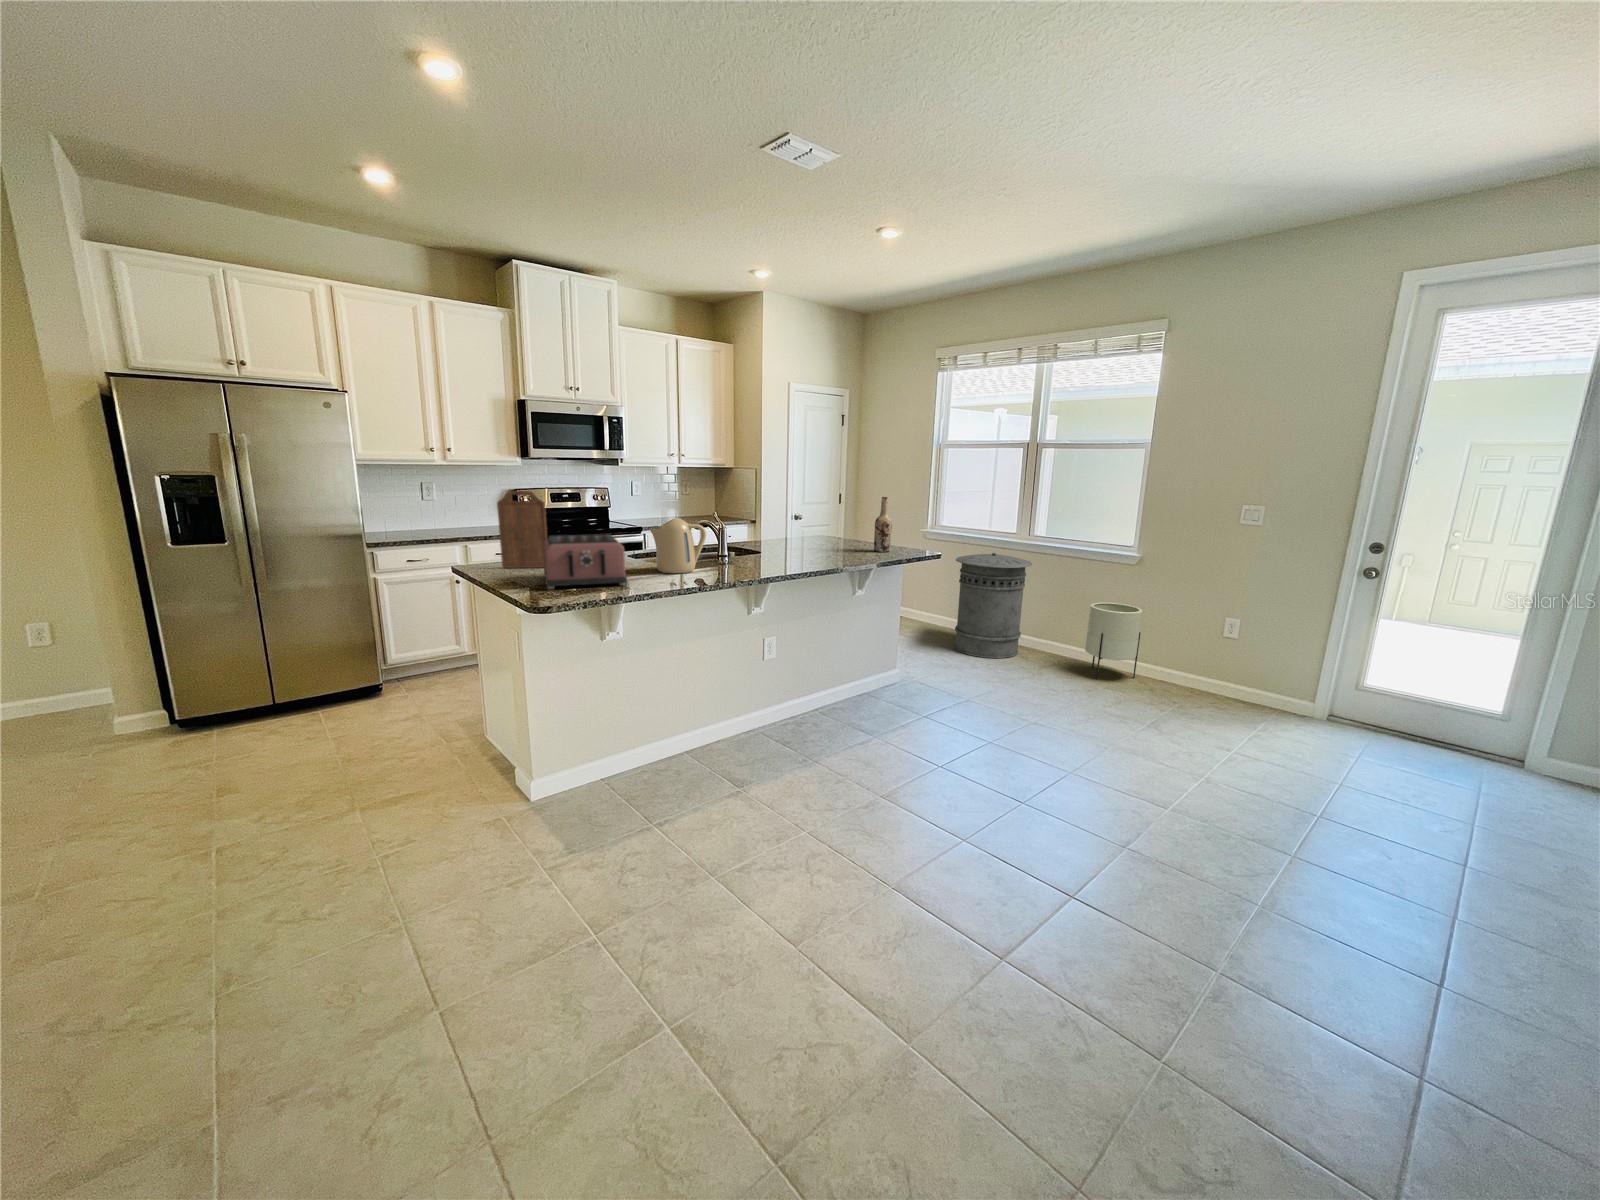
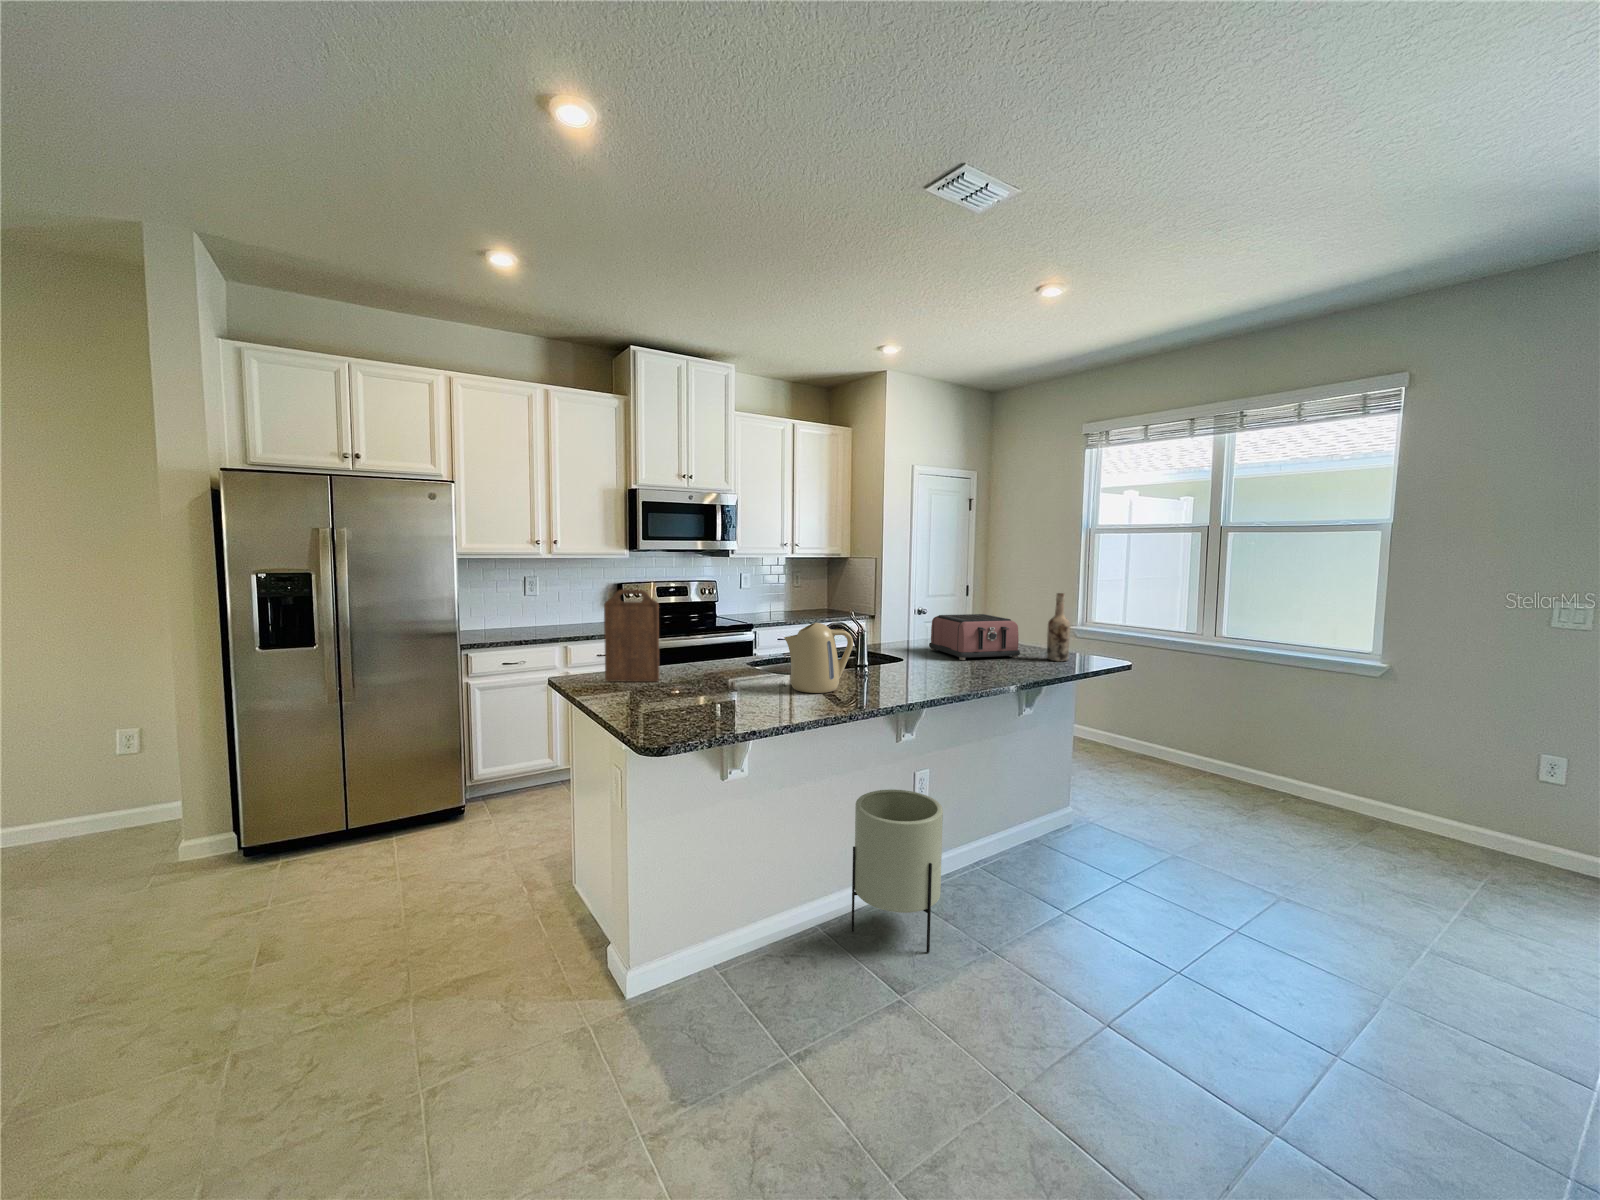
toaster: present [543,534,627,589] -> present [929,614,1020,660]
trash can: present [955,553,1032,658] -> none [1124,657,1228,791]
planter: present [1085,603,1142,680] -> present [851,789,943,953]

